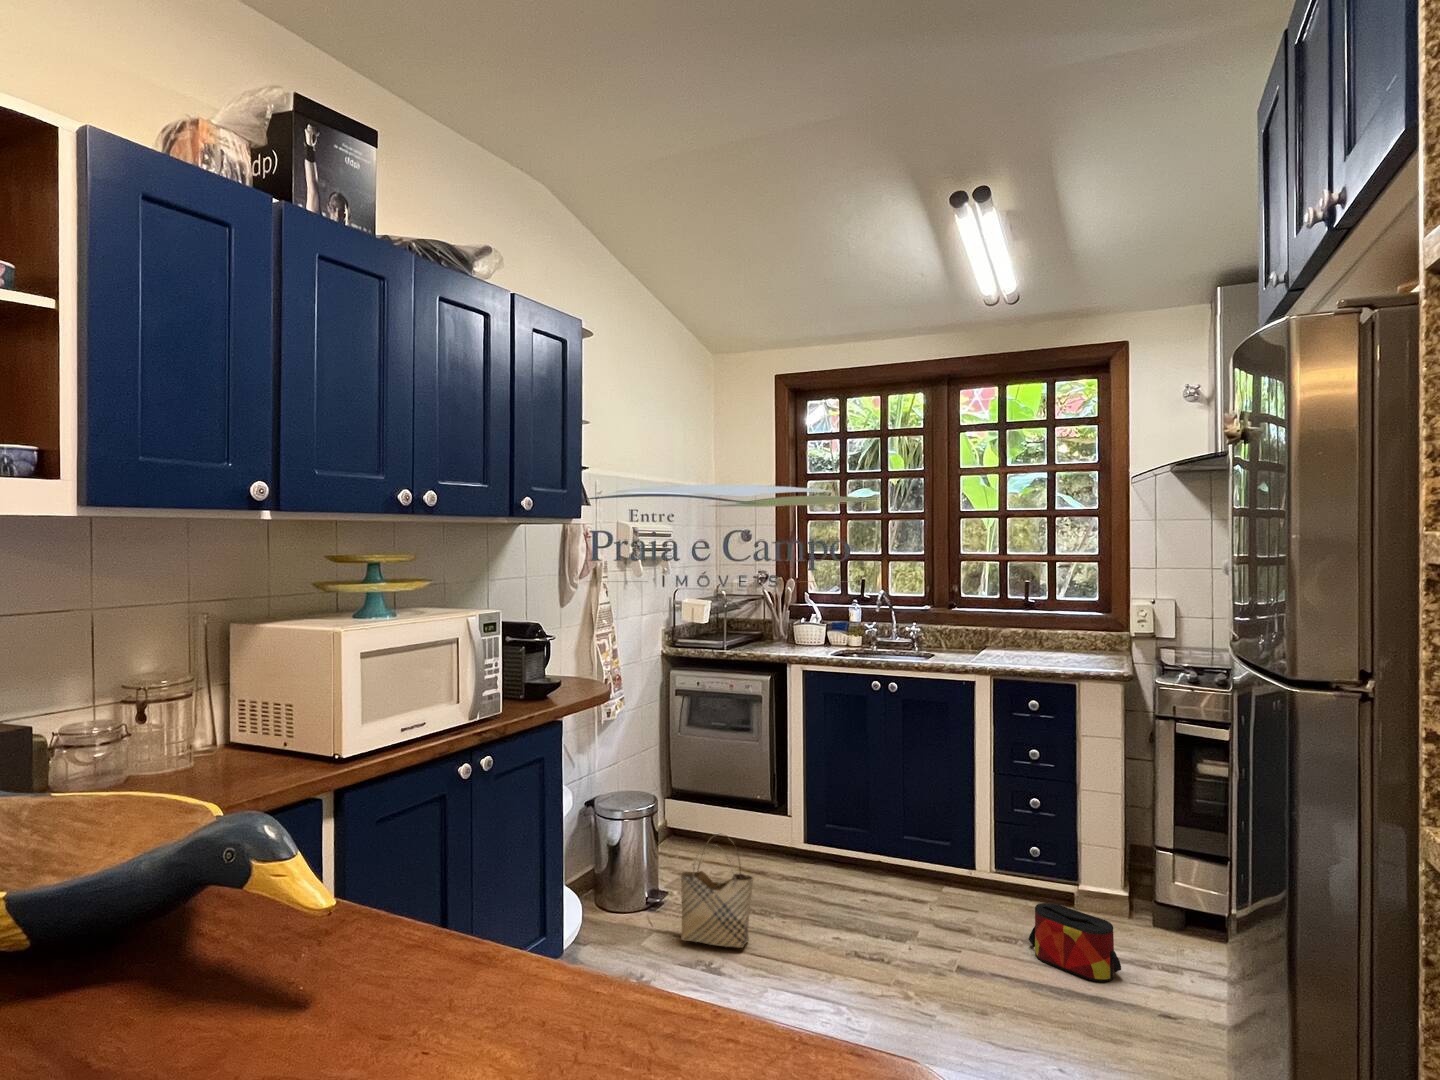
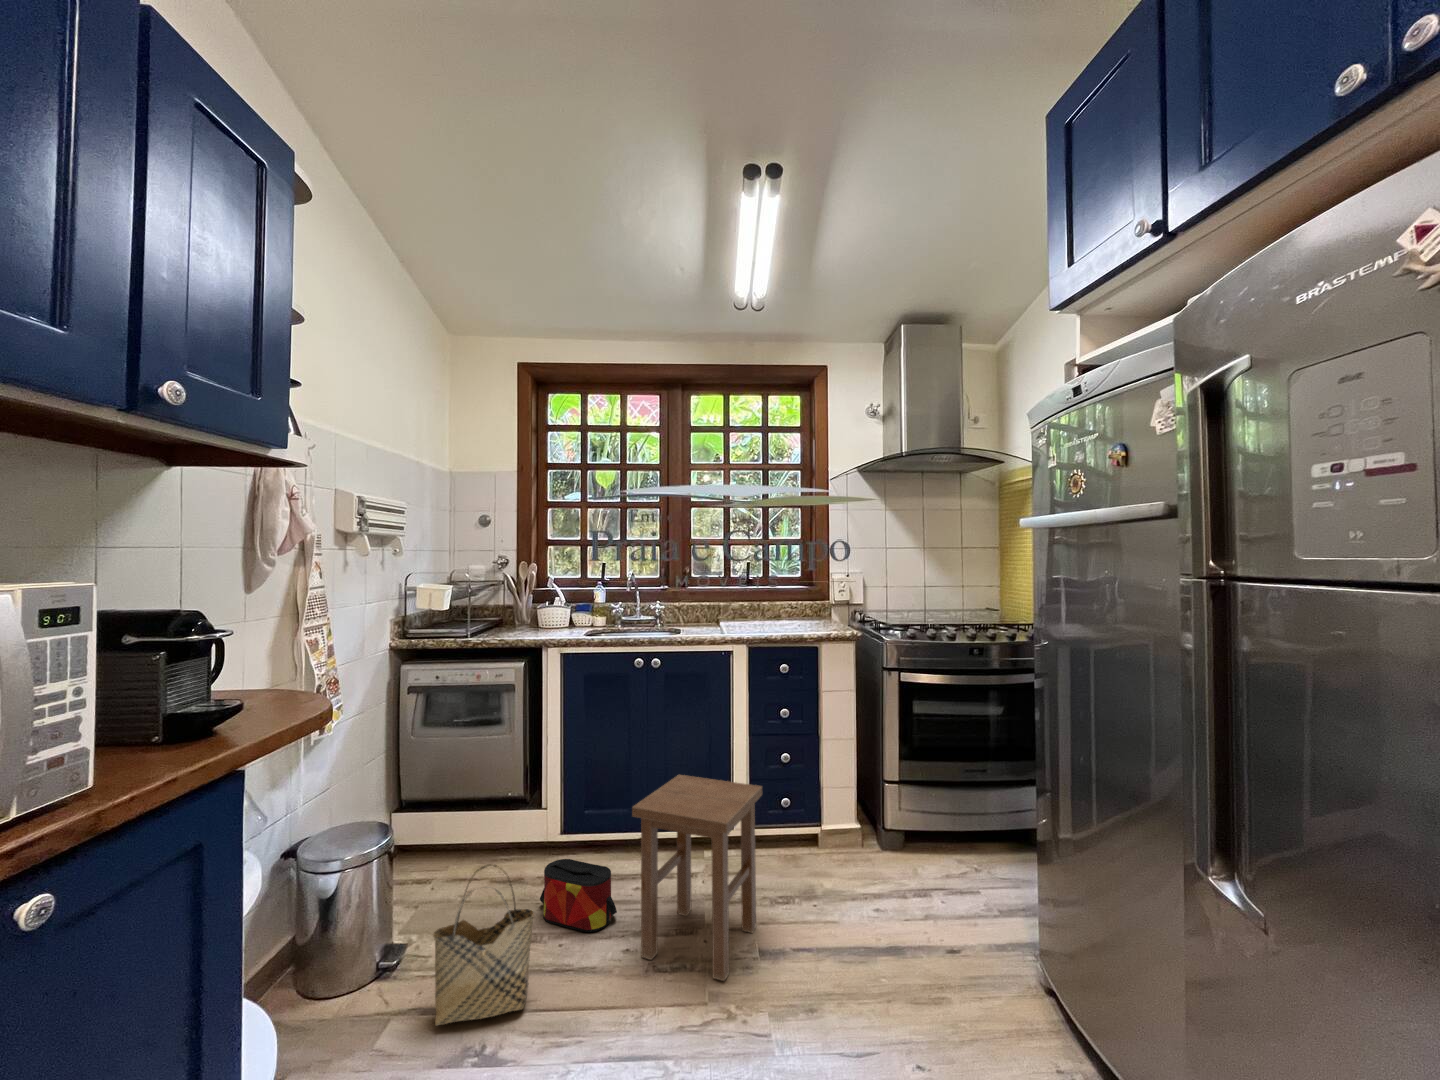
stool: none [838,796,972,977] -> present [632,775,762,981]
bag: present [1029,903,1121,982] -> present [540,859,617,932]

